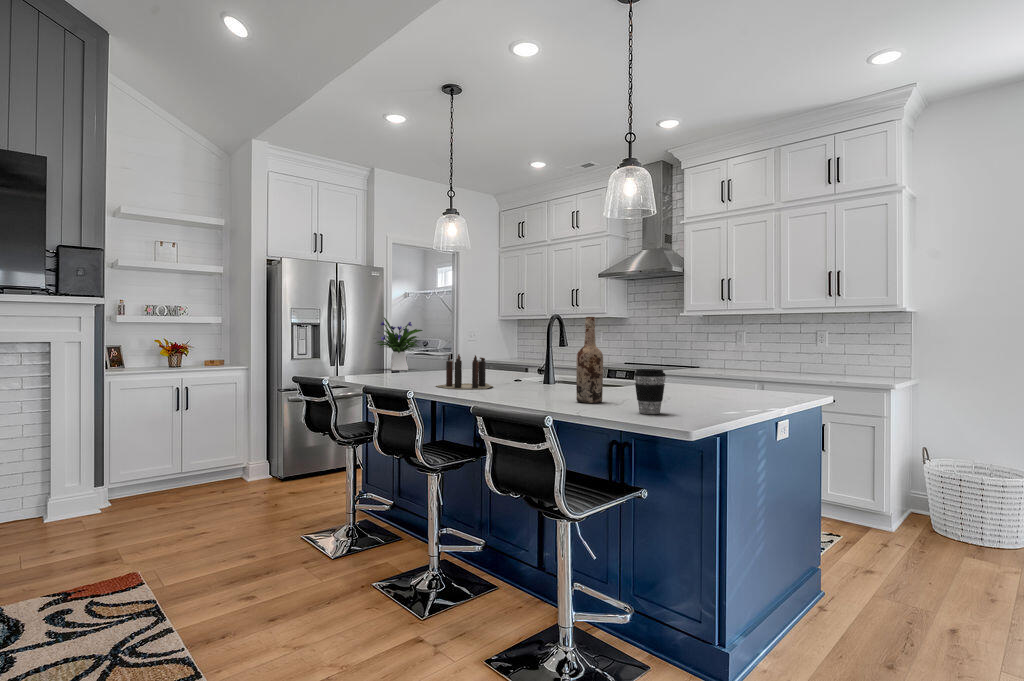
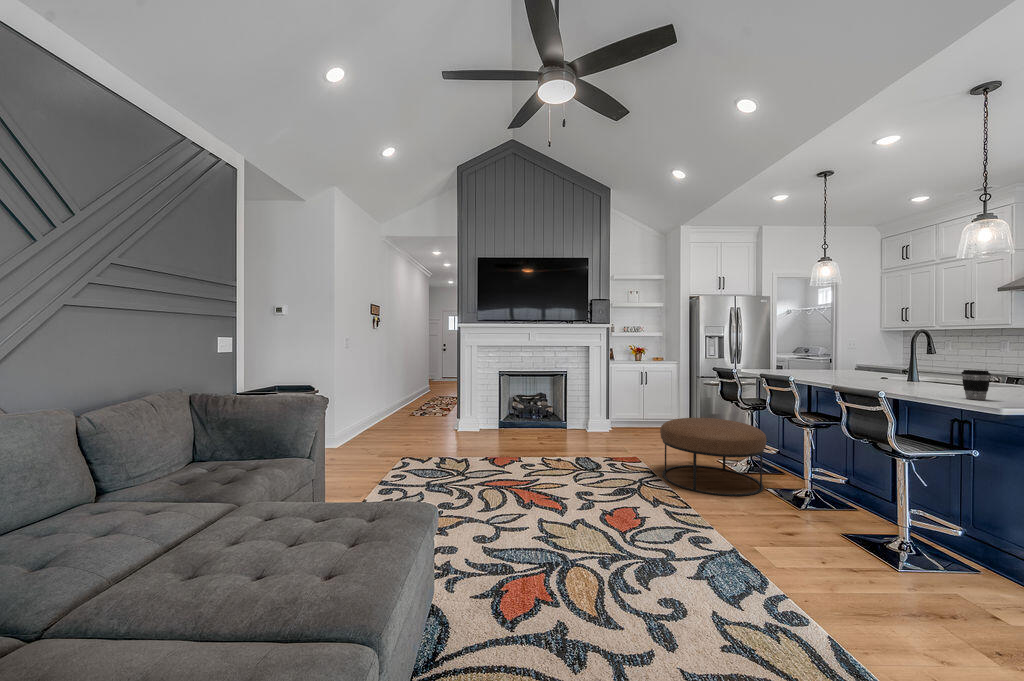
wine bottle: present [576,317,603,403] -> none [920,335,945,392]
flower arrangement: present [377,318,422,370] -> none [762,331,803,368]
candle: present [438,354,493,389] -> none [809,357,872,381]
ottoman: none [178,468,374,633] -> present [660,418,767,496]

